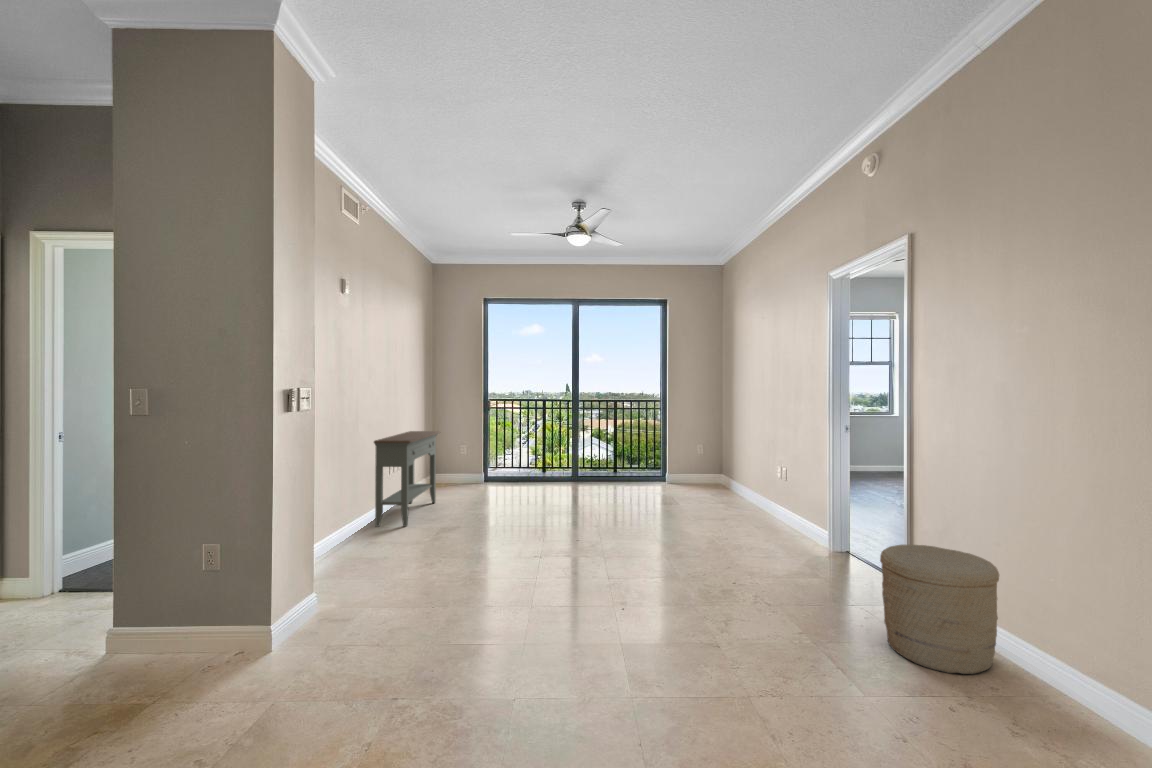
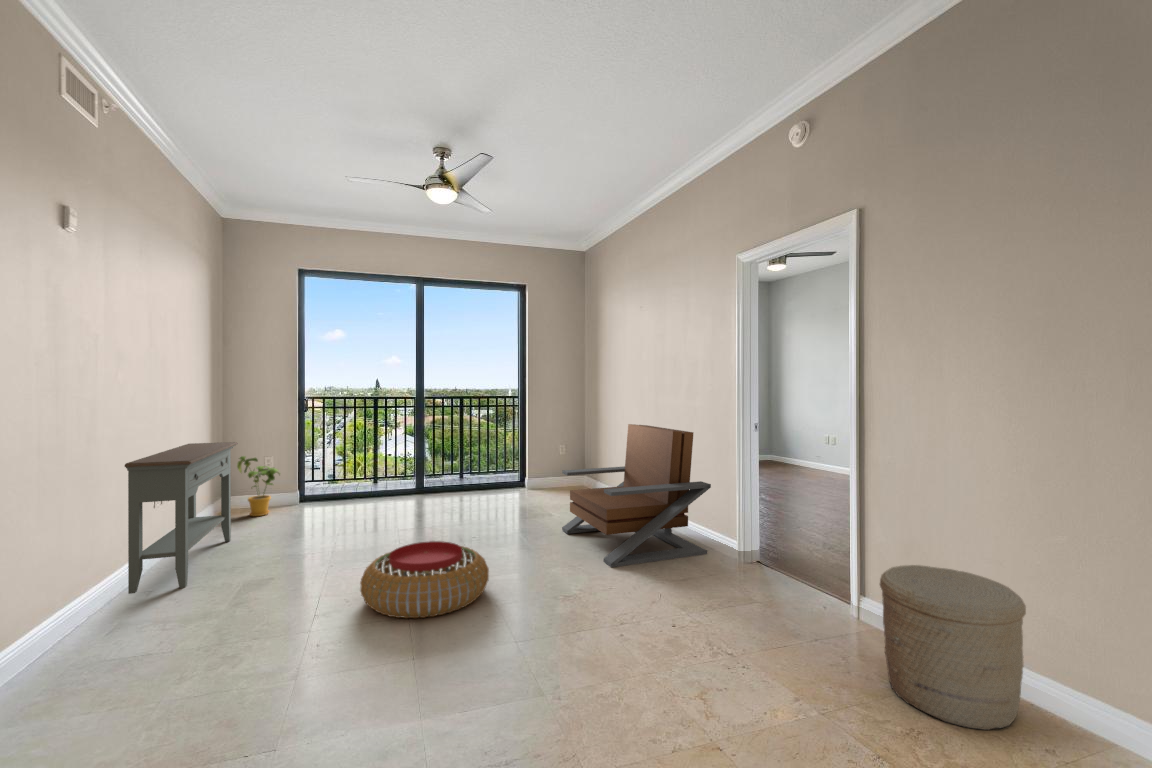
lounge chair: none [682,425,807,544] -> present [562,424,711,567]
house plant: none [441,443,470,489] -> present [237,456,280,516]
pouf: none [510,508,602,558] -> present [360,541,489,618]

